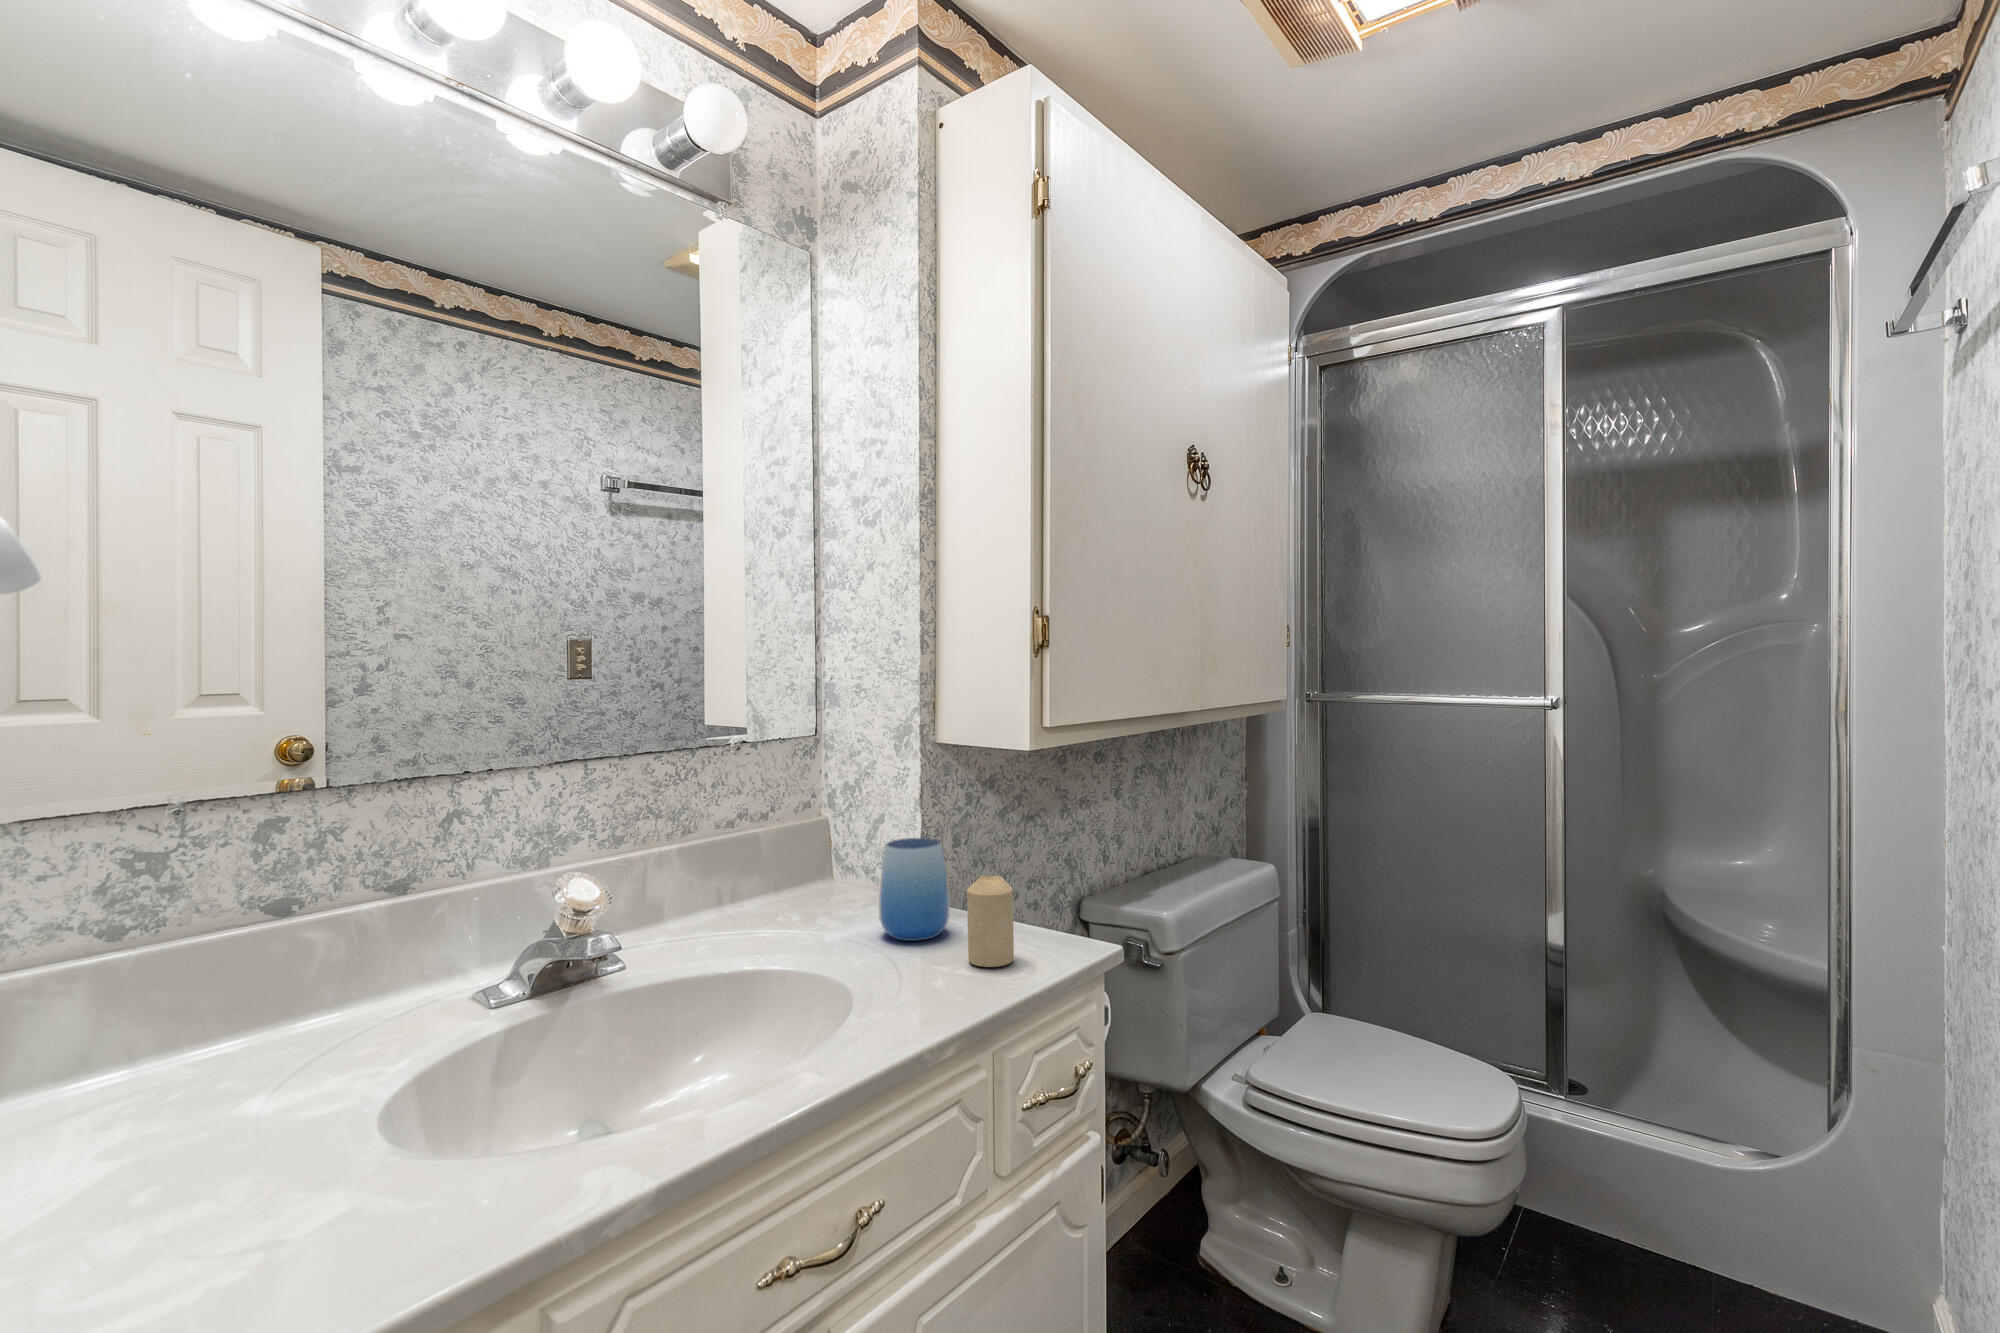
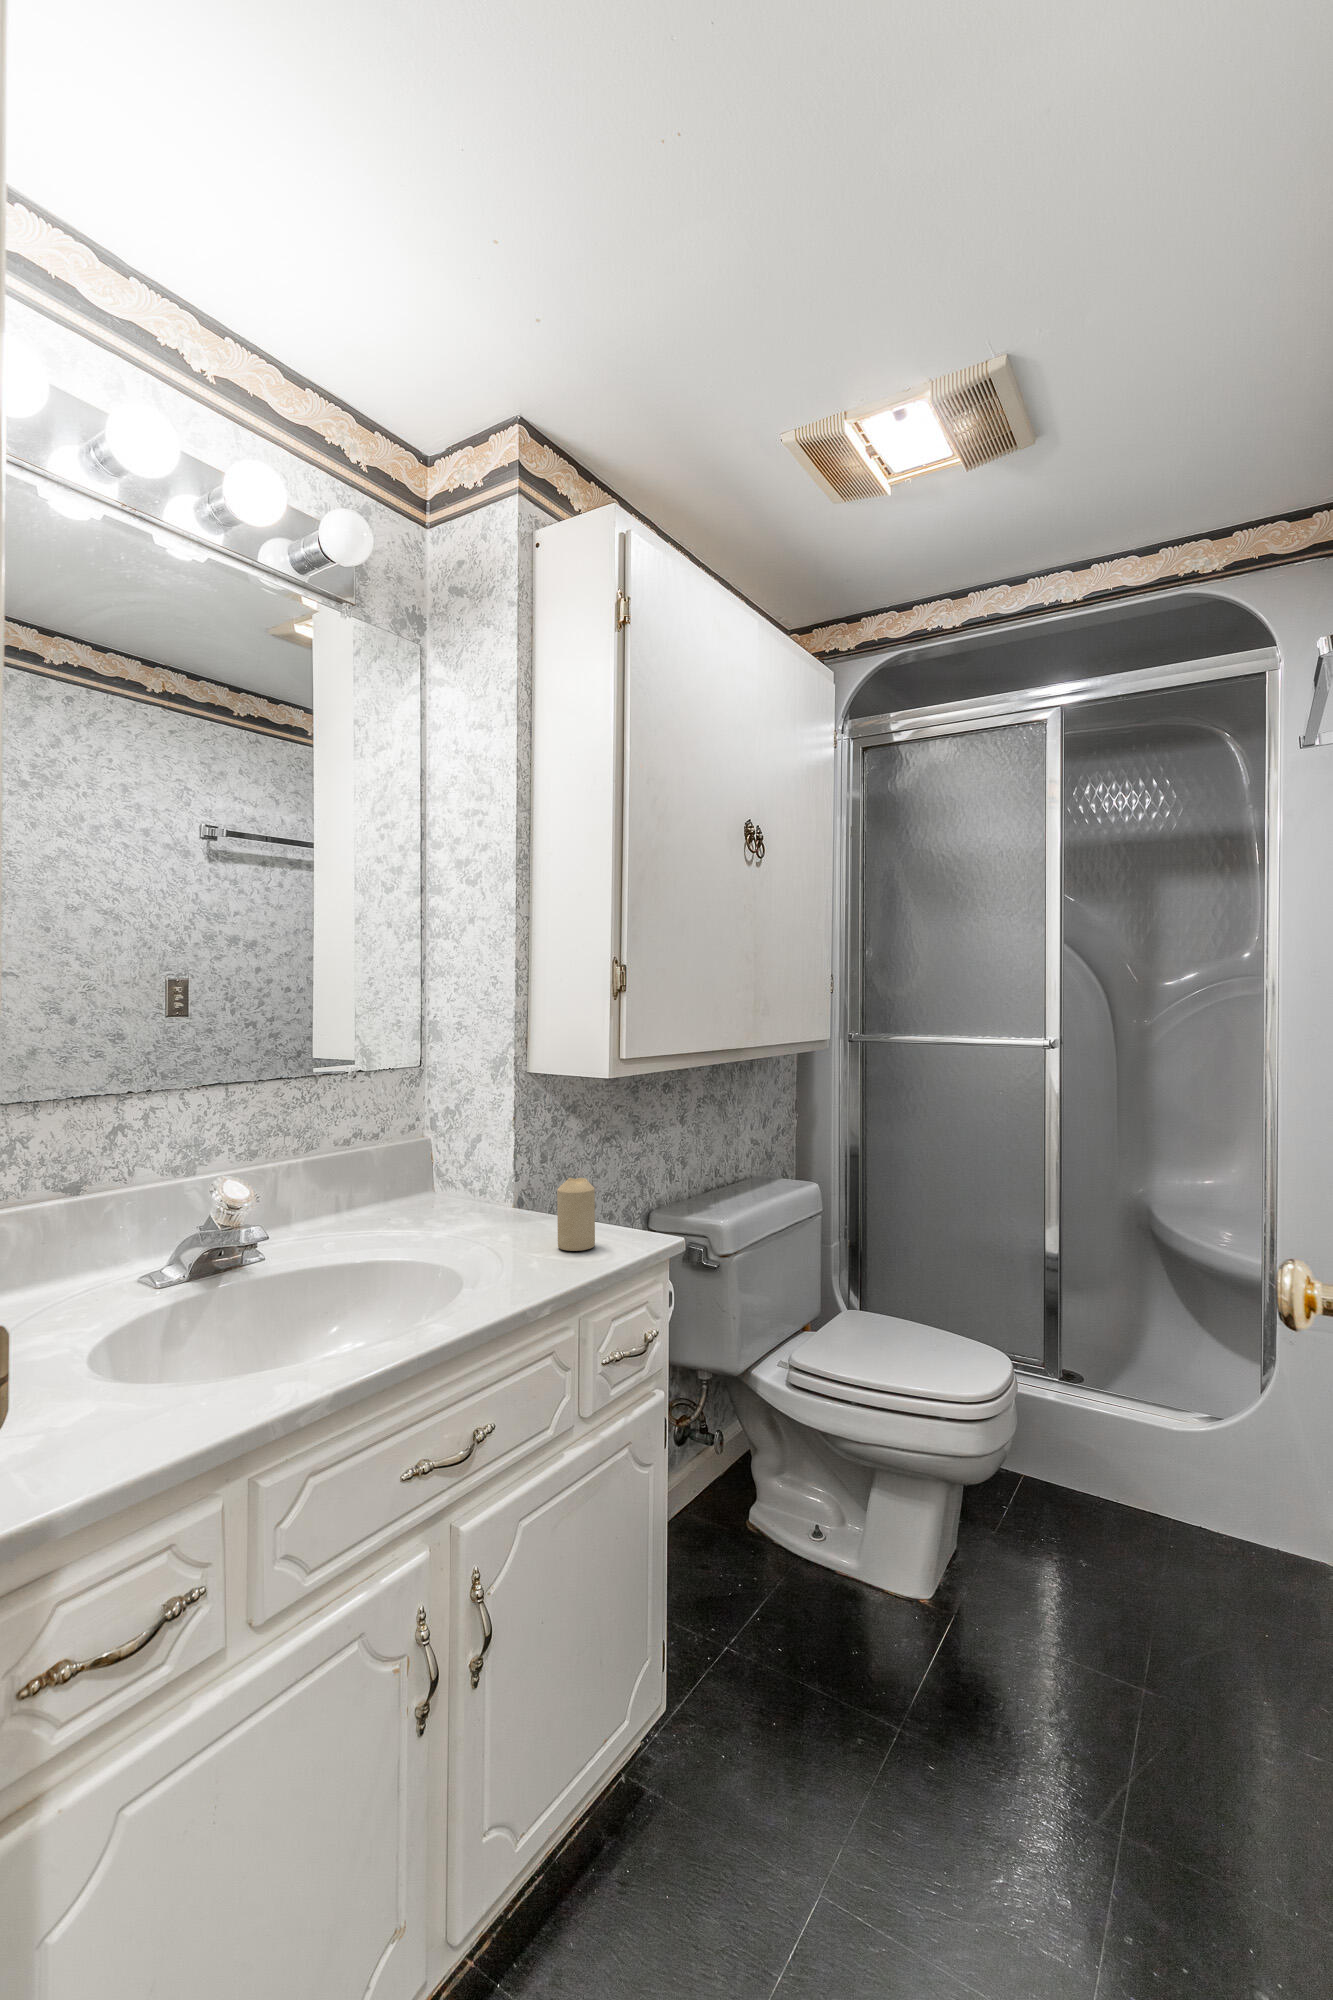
cup: present [879,838,950,941] -> none [482,1150,541,1235]

